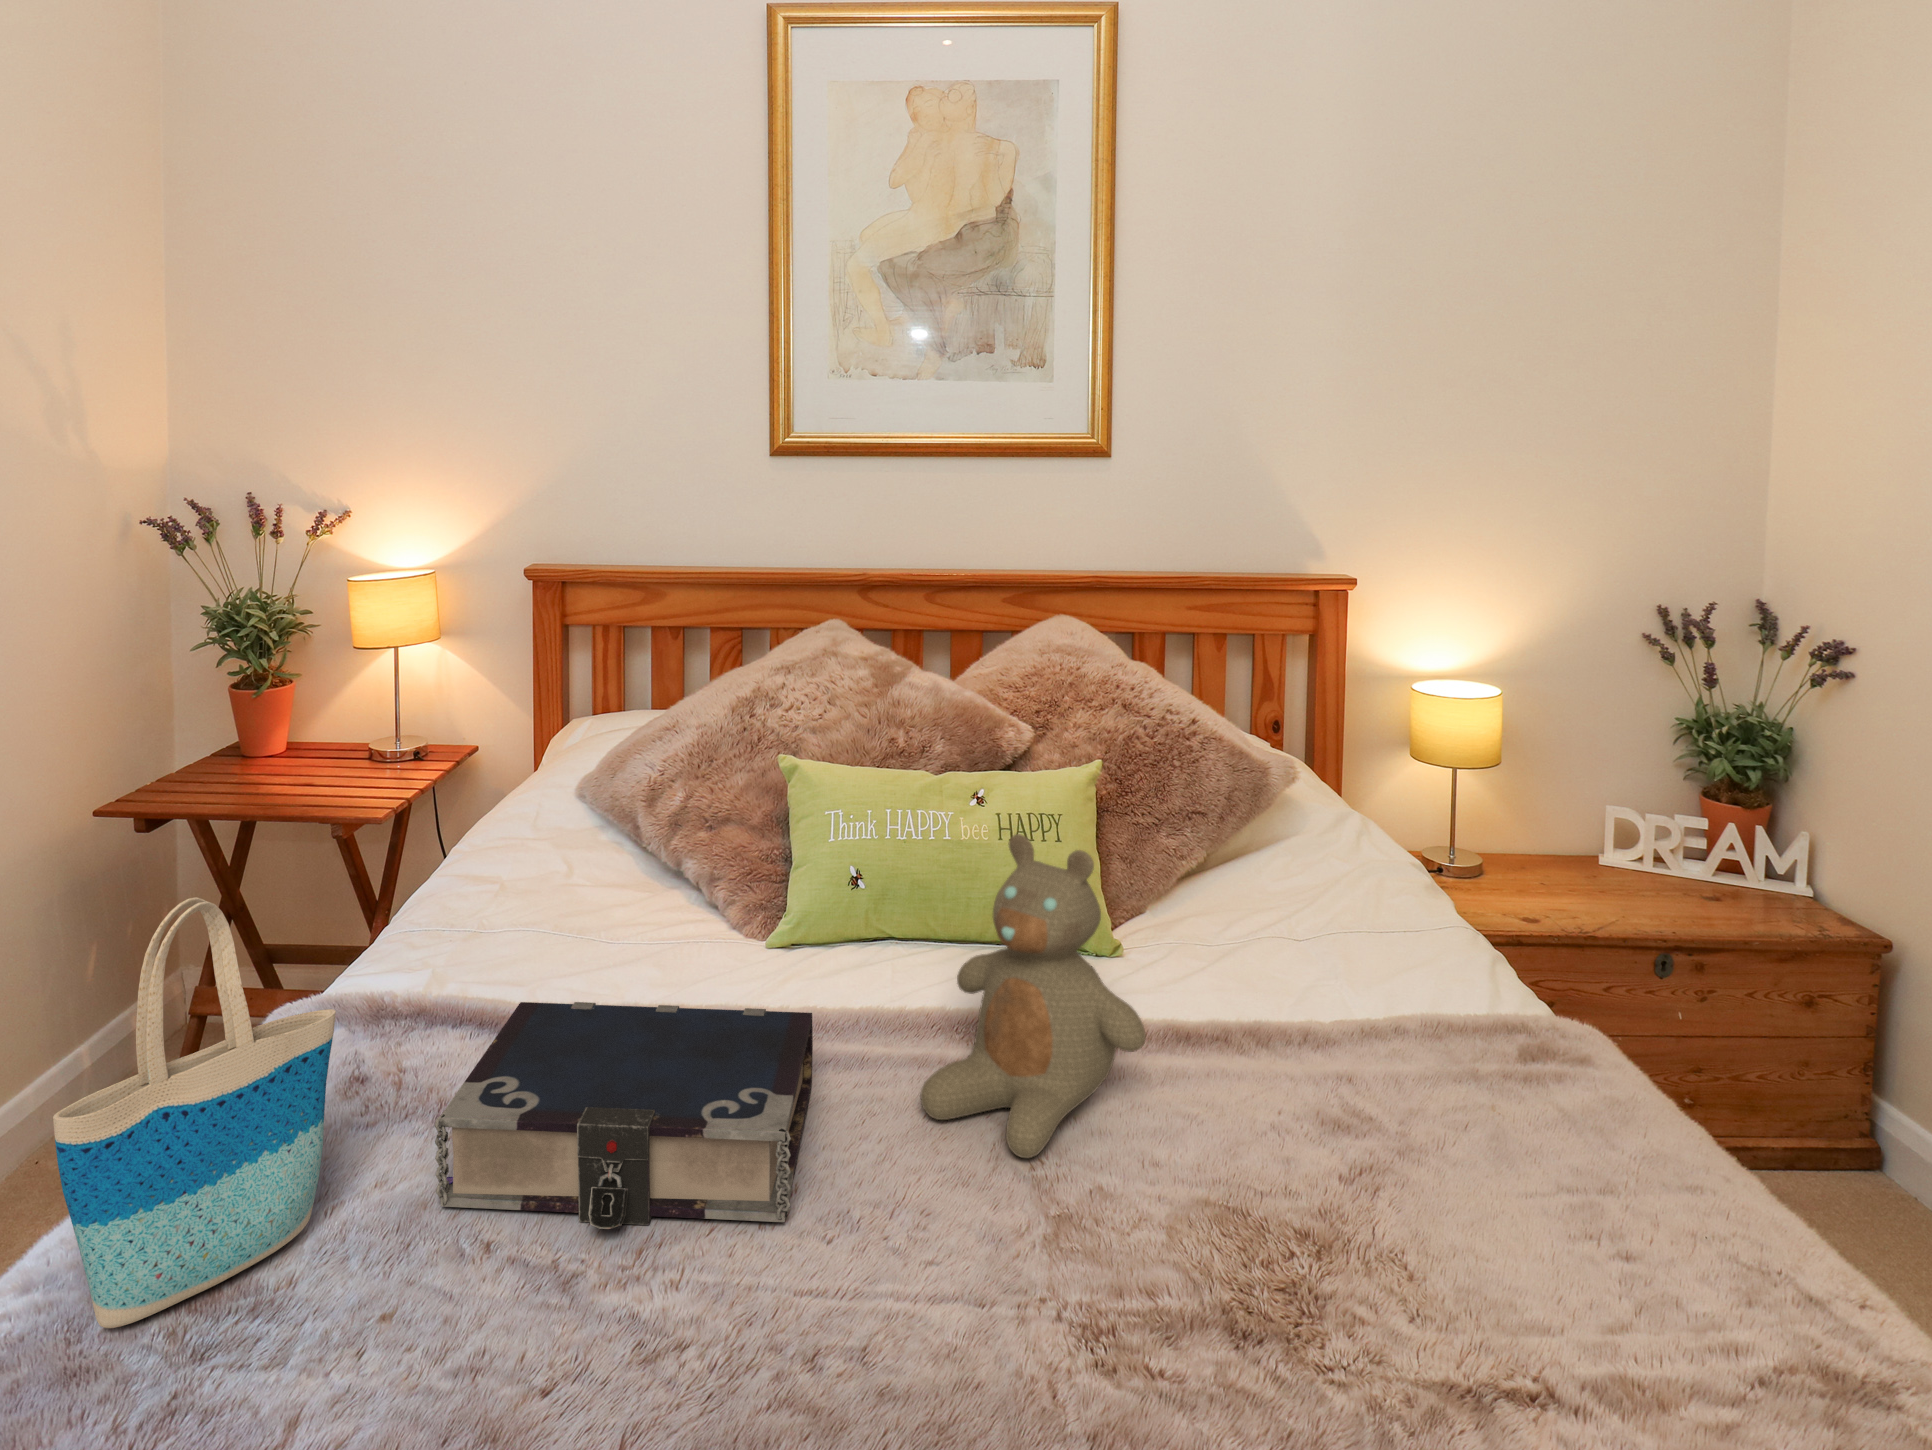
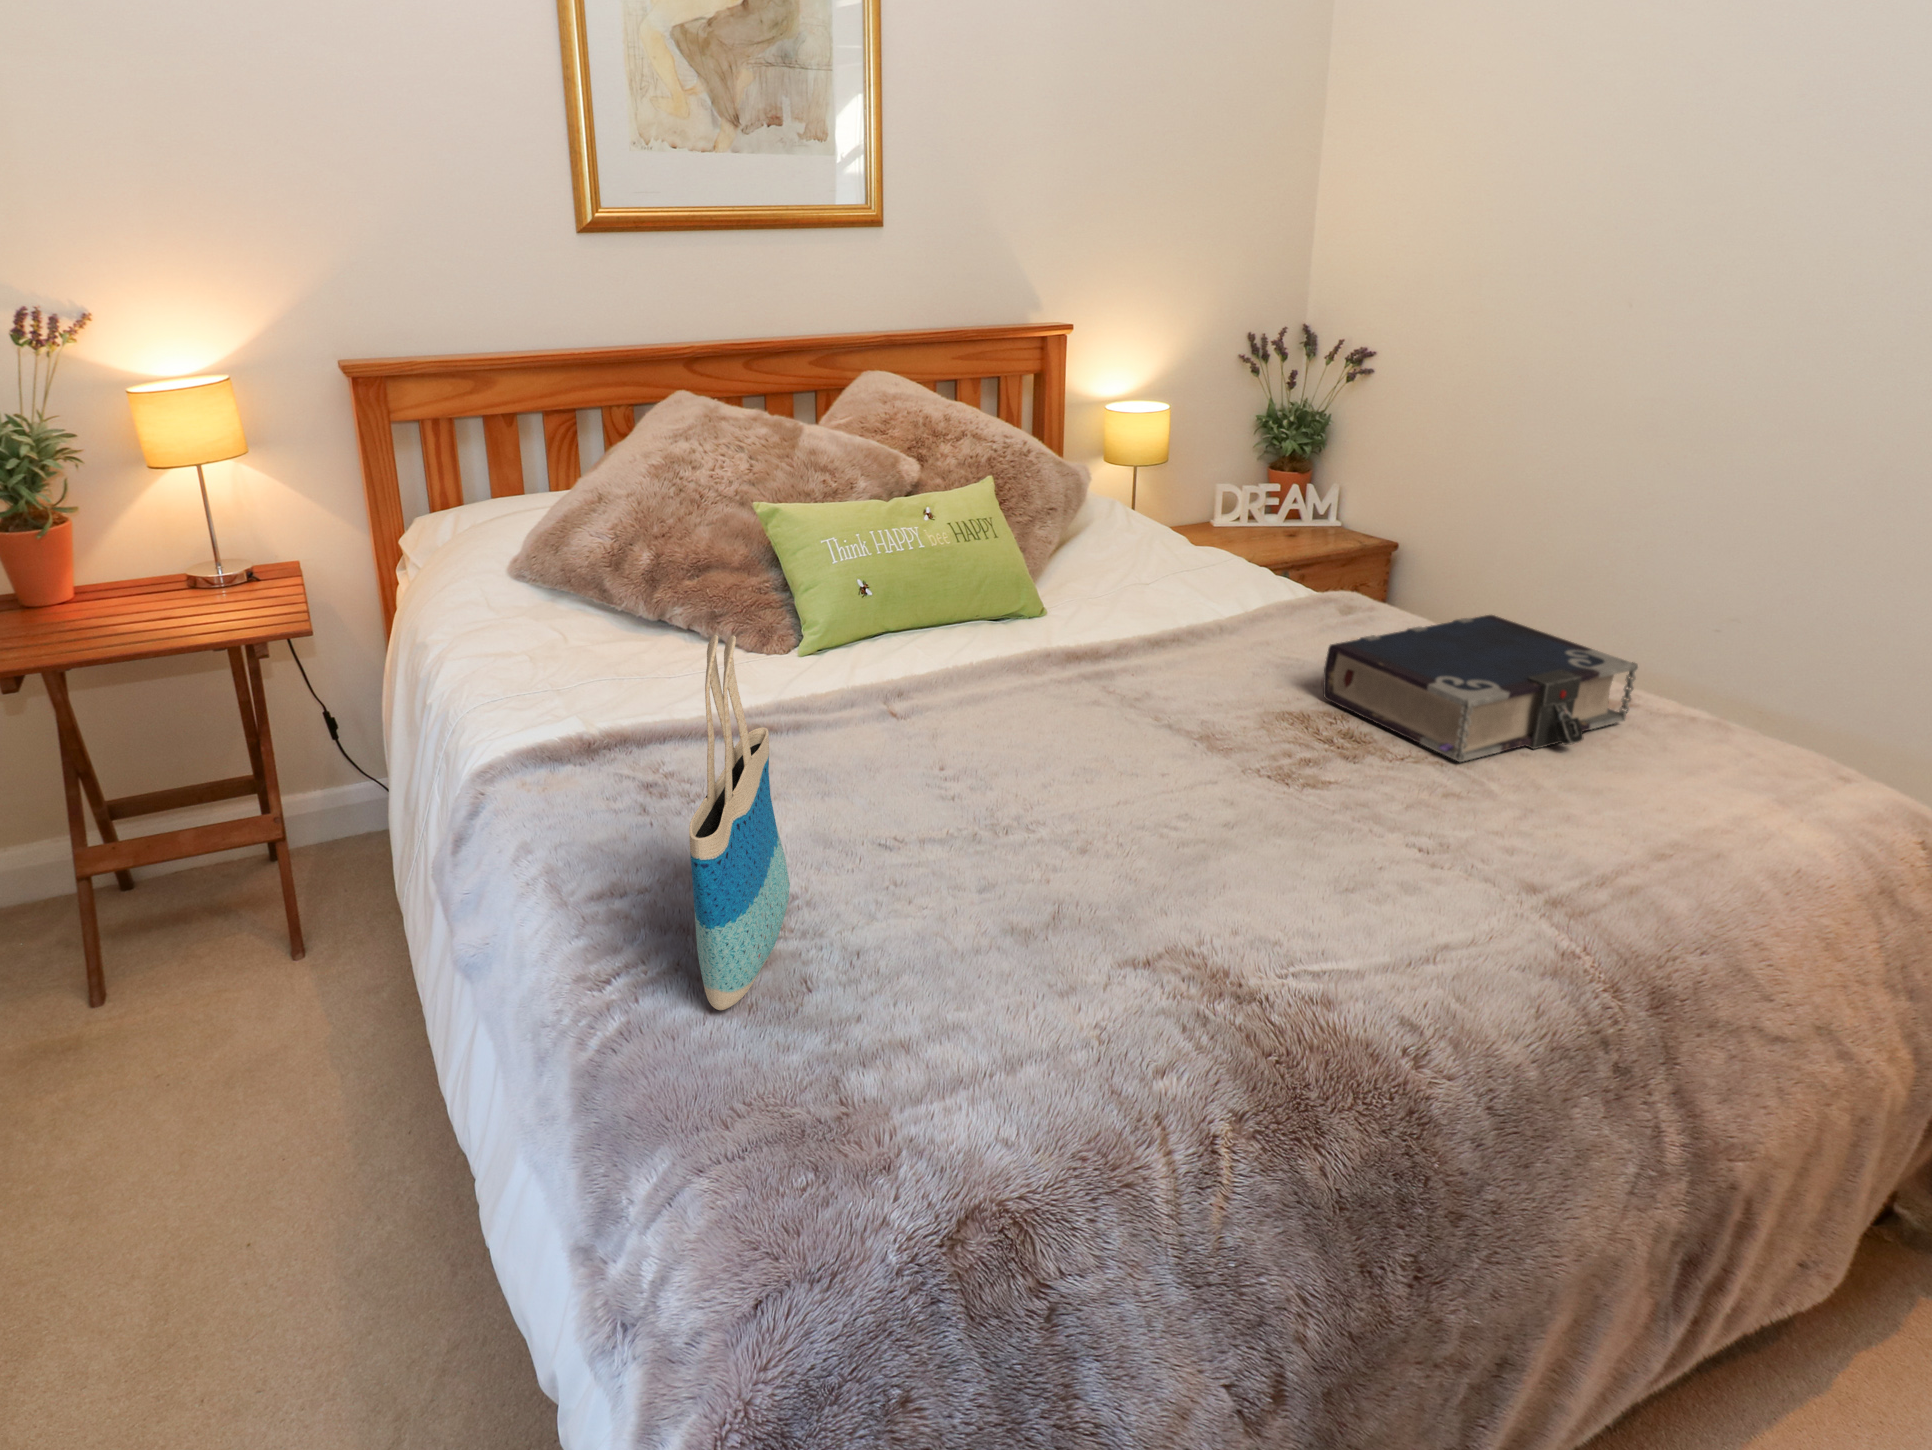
teddy bear: present [920,834,1146,1158] -> none [1065,515,1234,742]
book: present [435,1002,813,1229] -> present [1323,615,1638,762]

